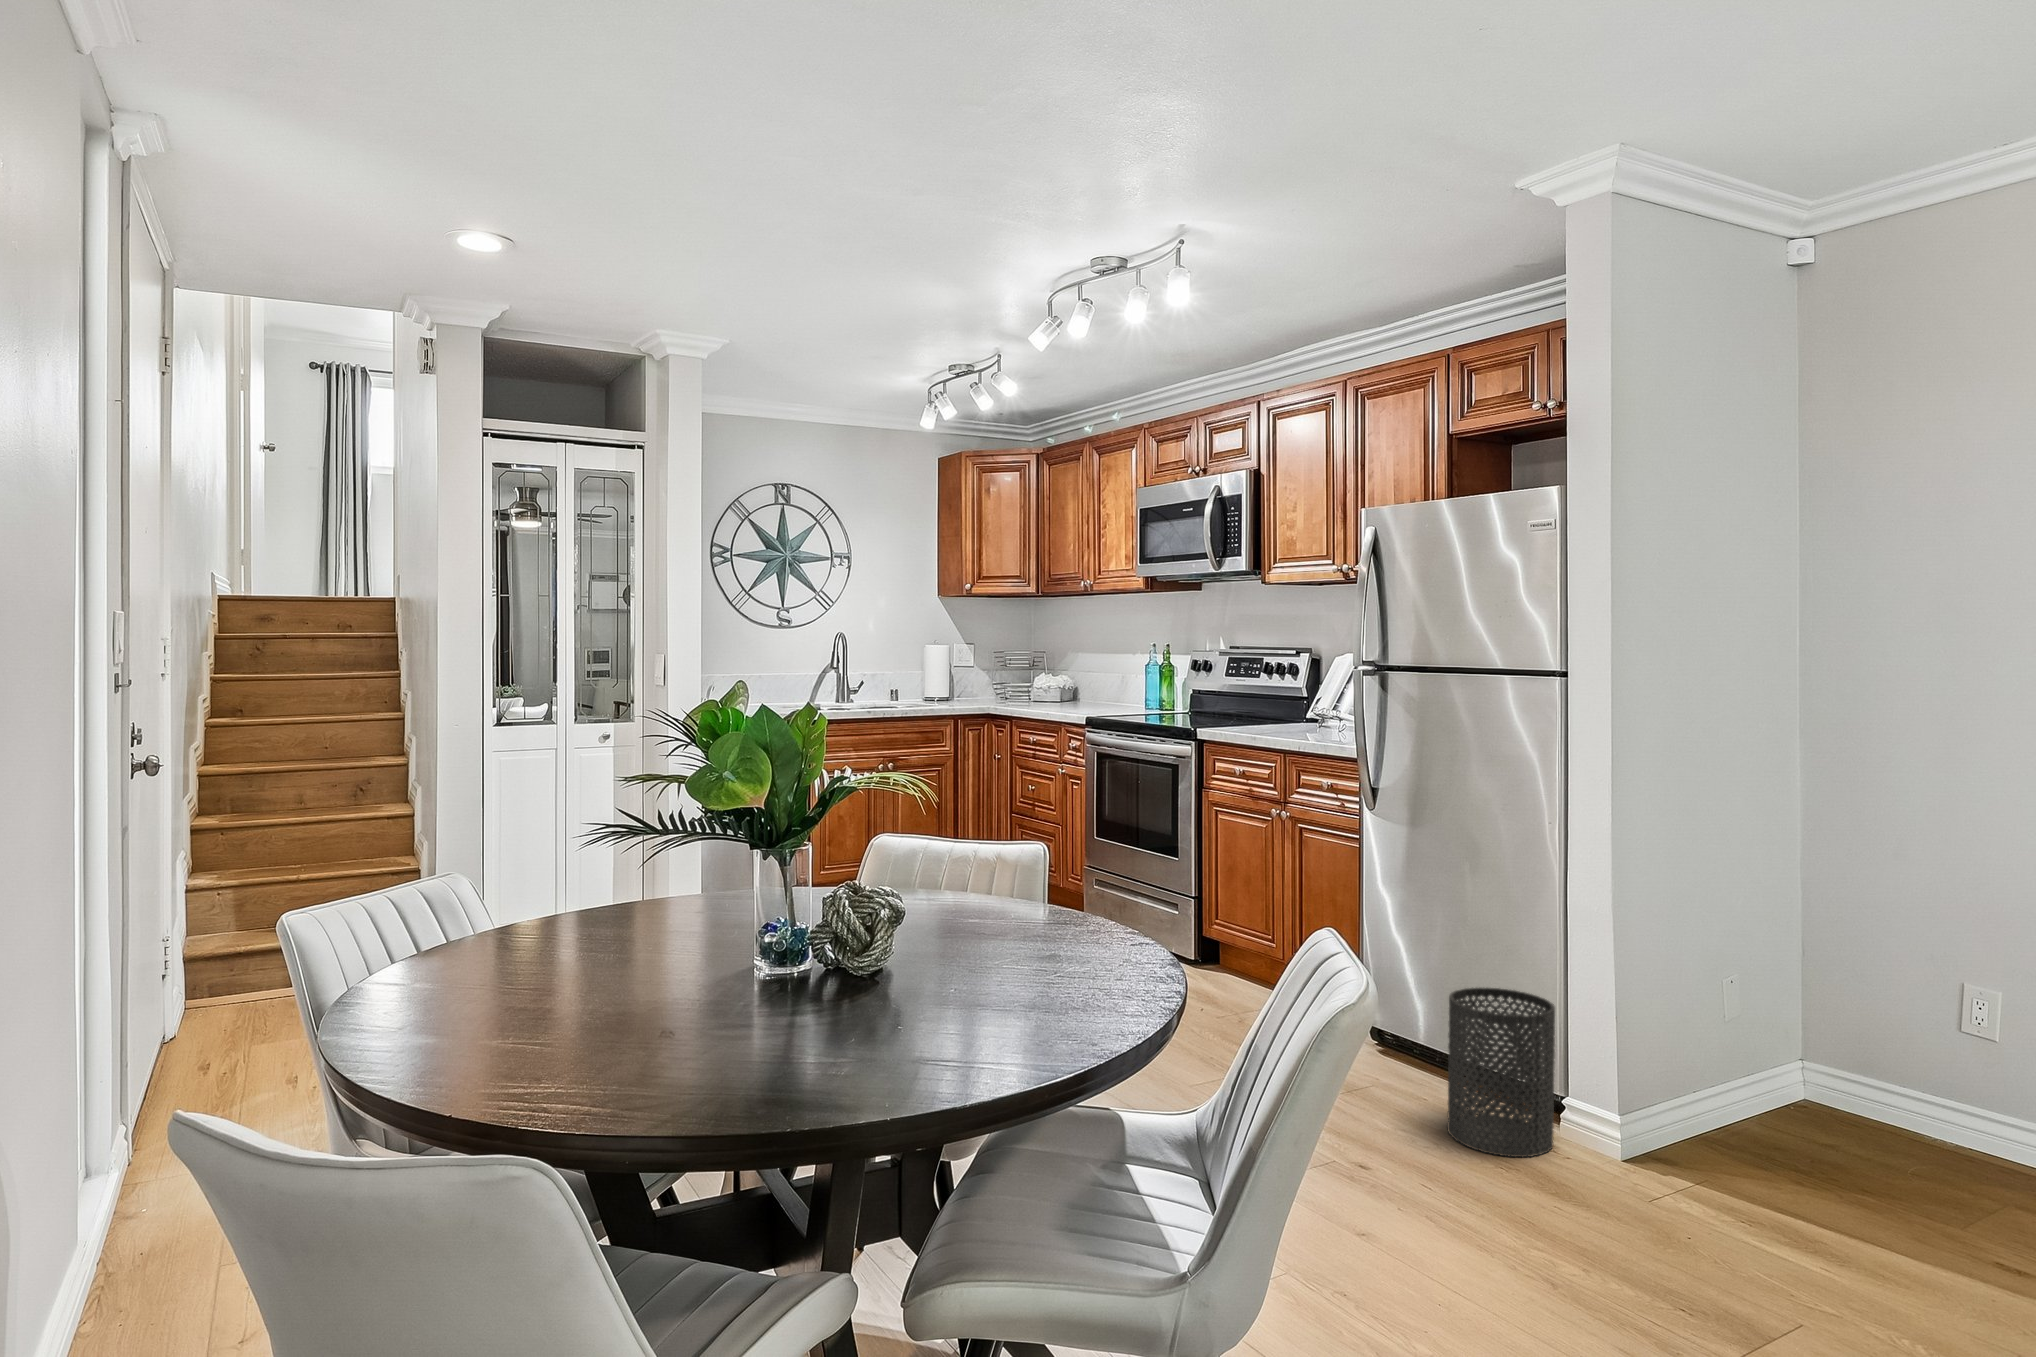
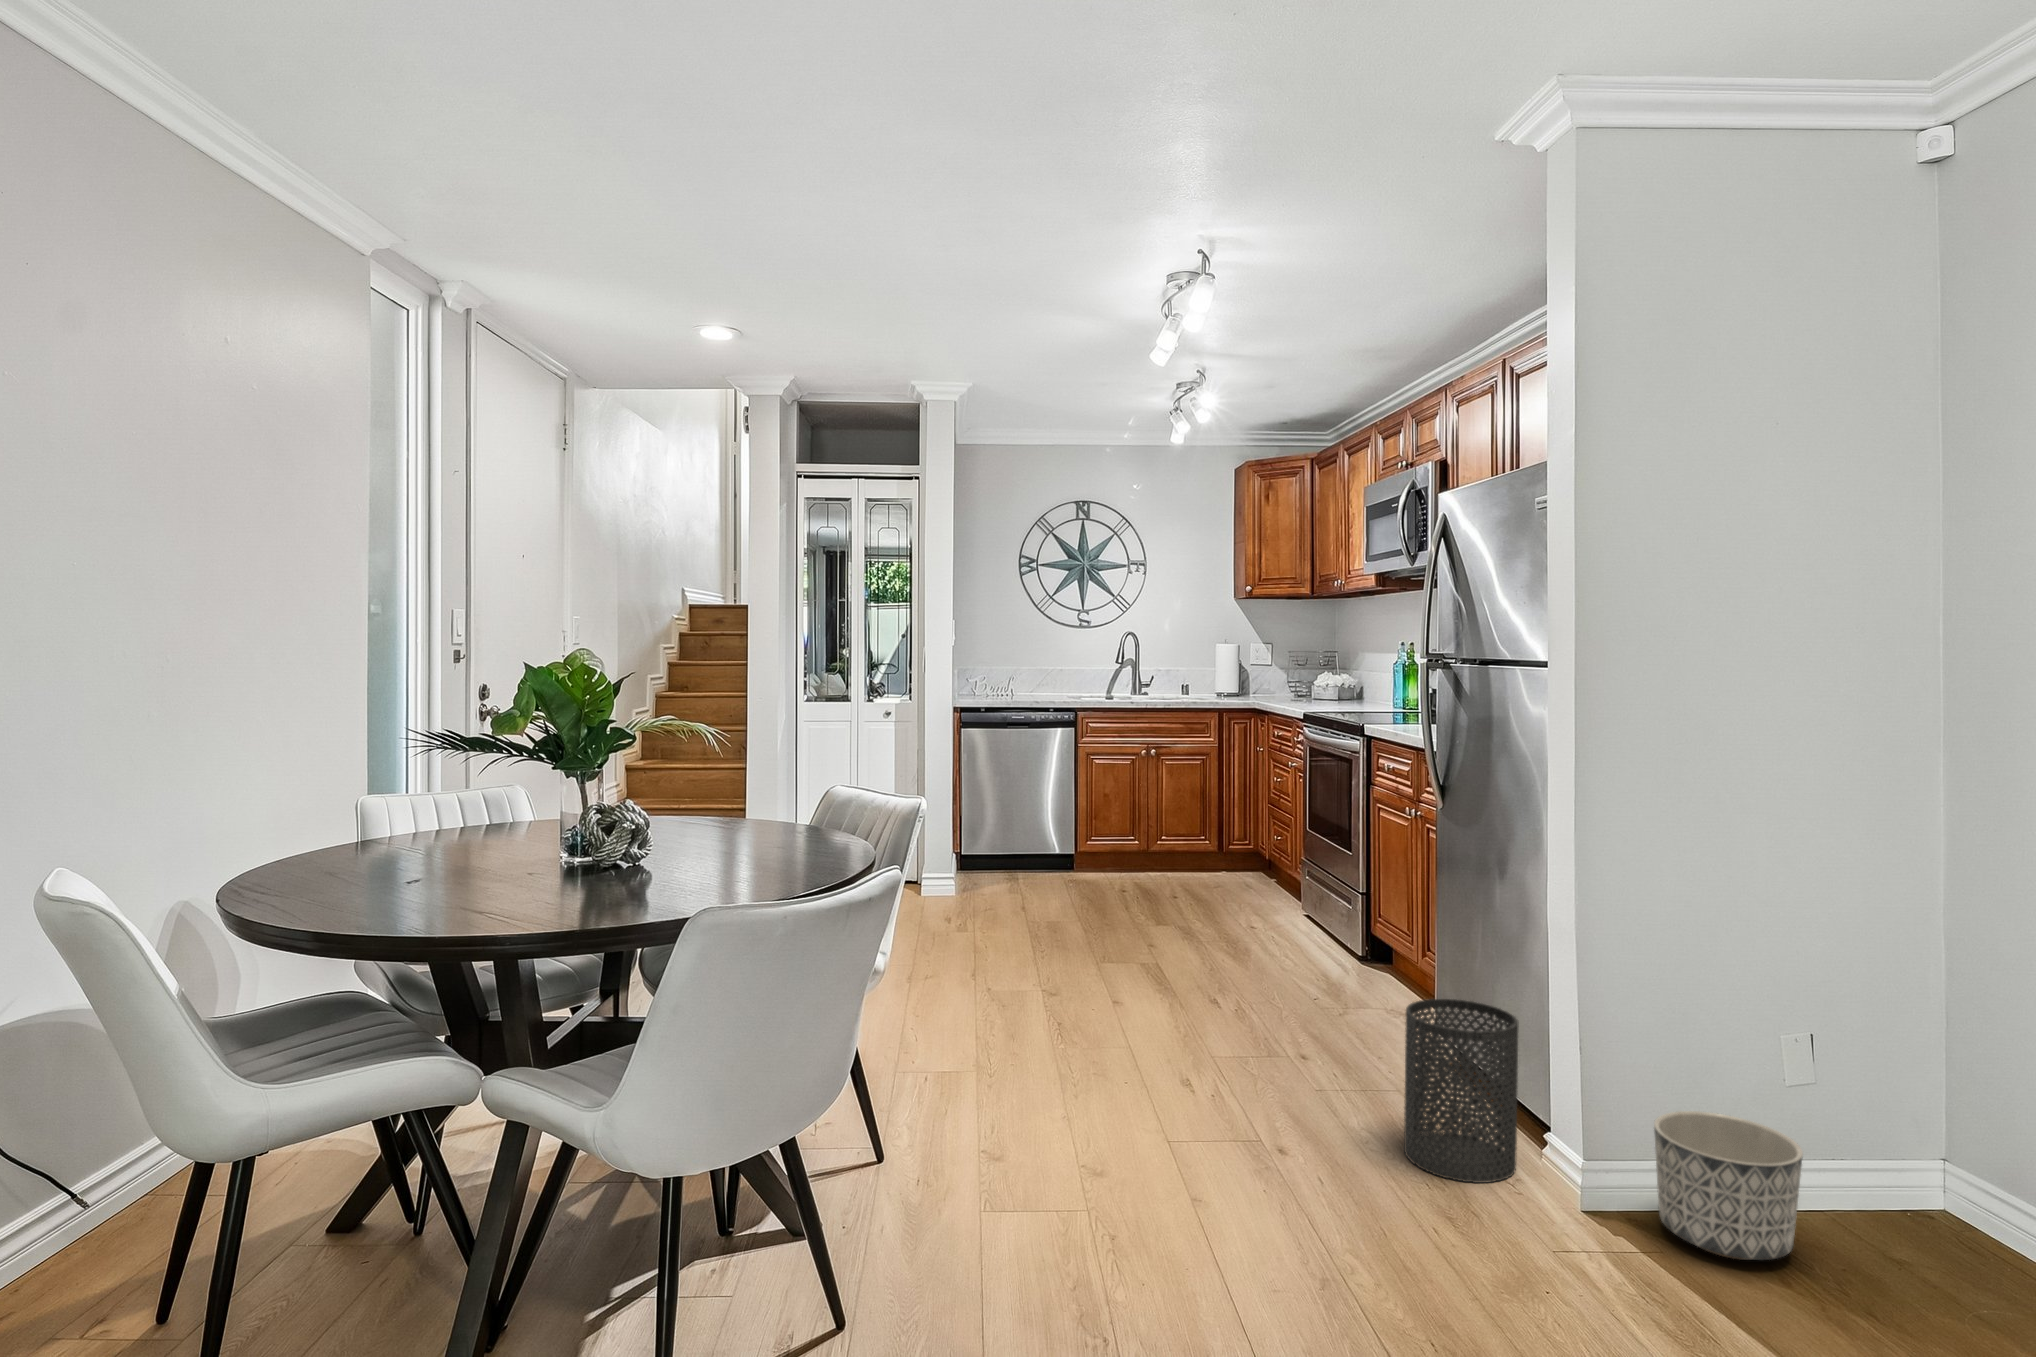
planter: none [1682,1054,1807,1174] -> present [1654,1111,1803,1260]

